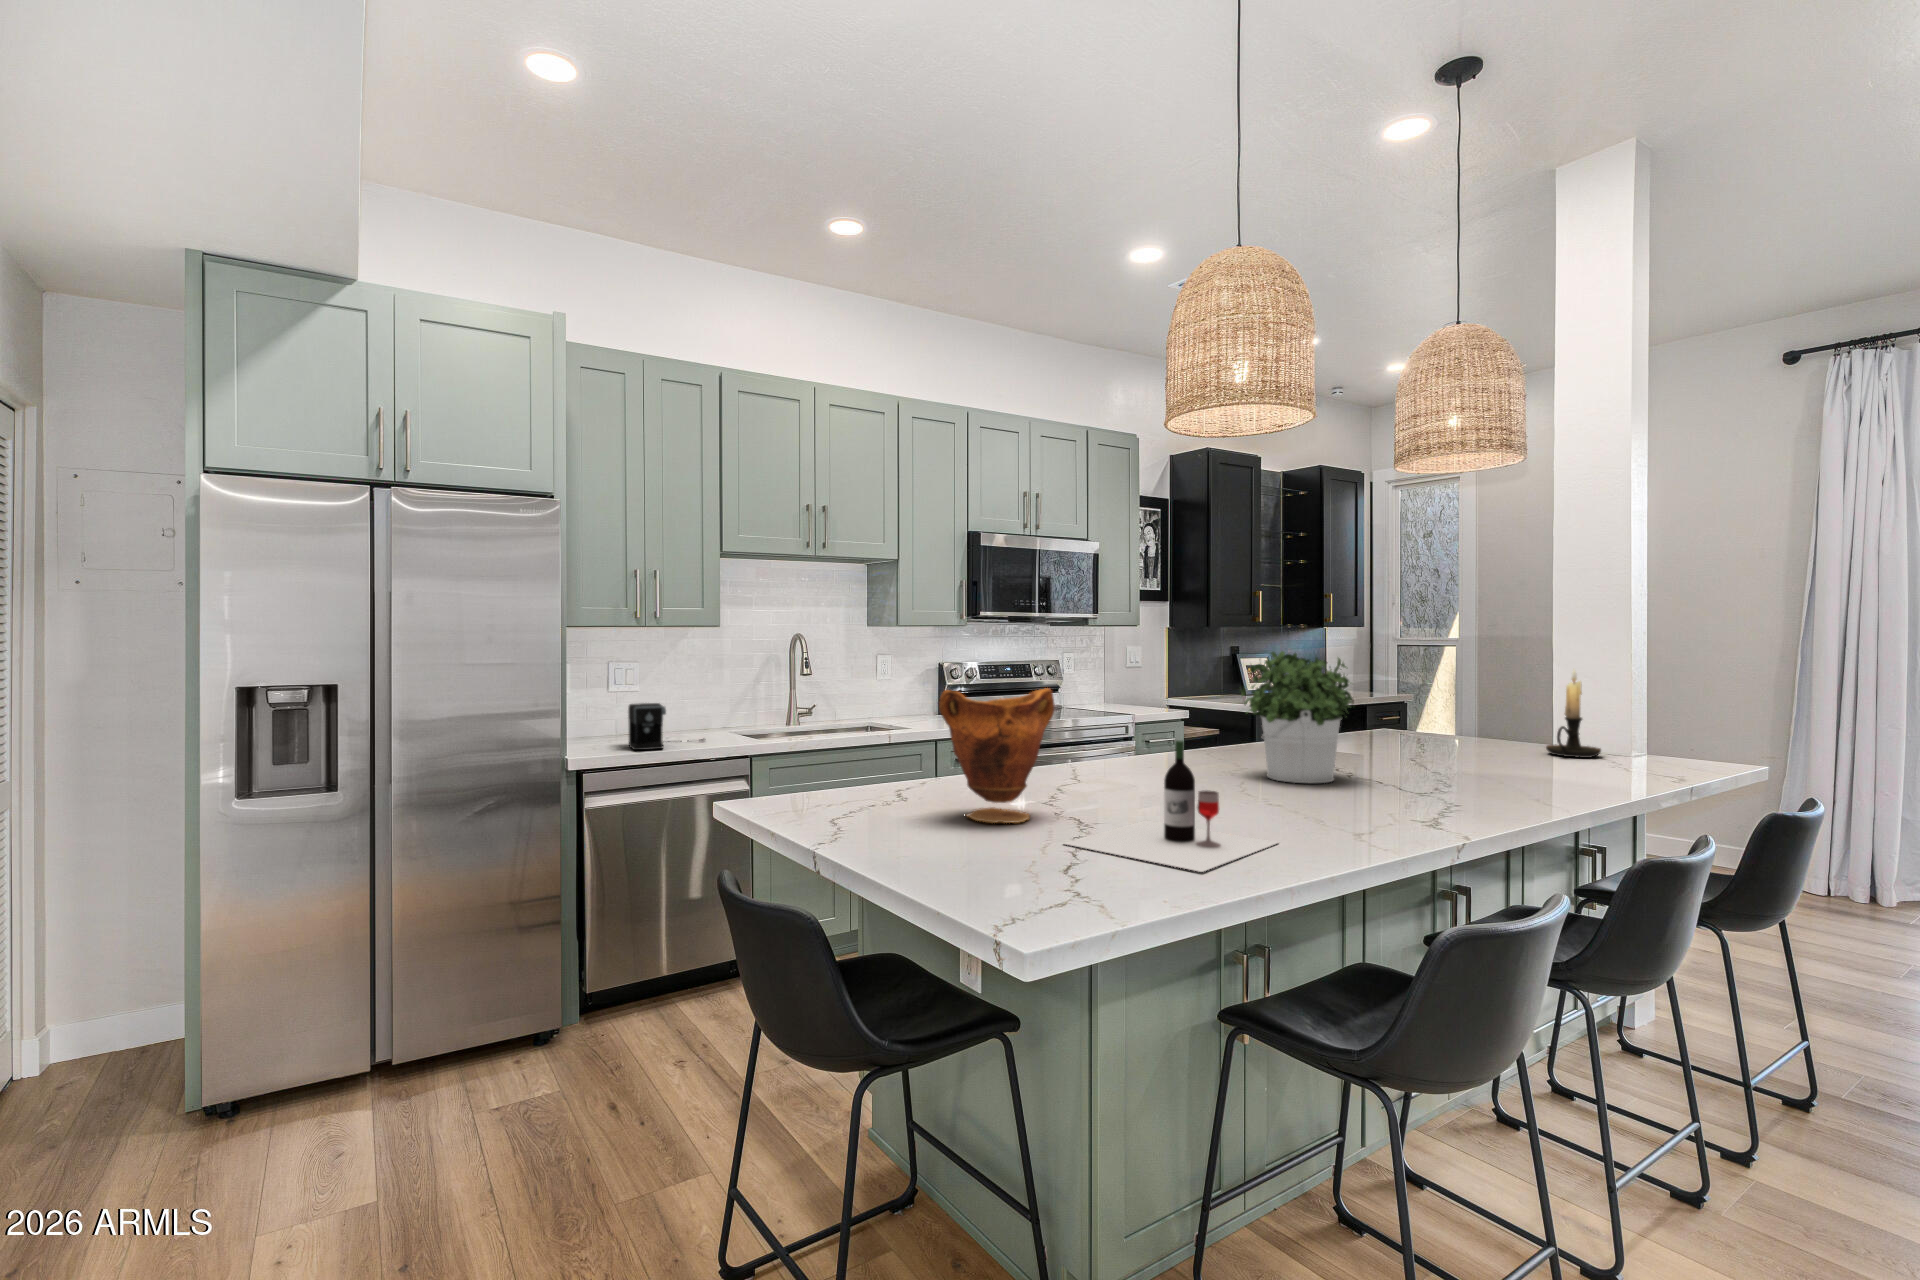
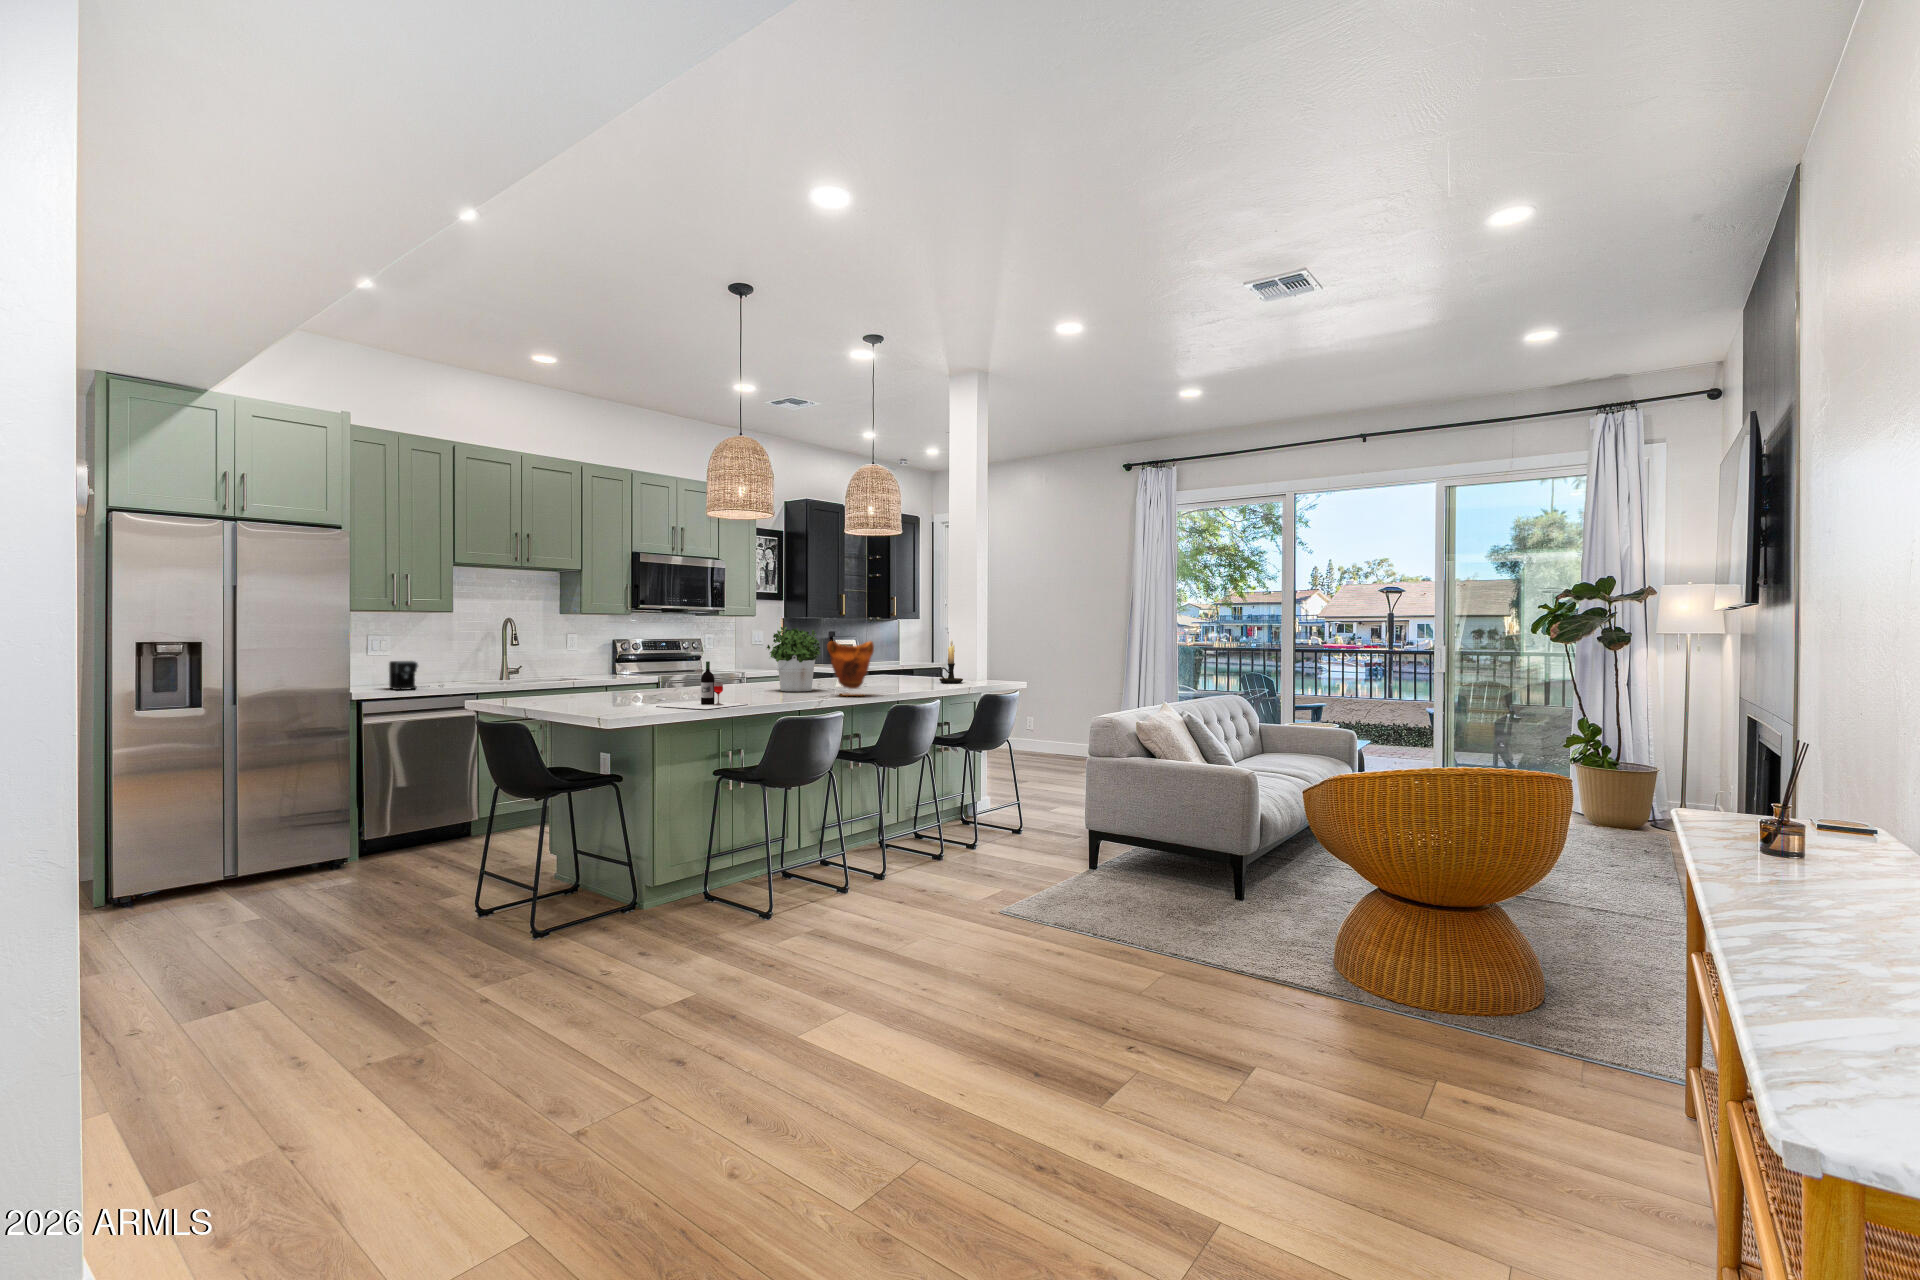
vase: present [939,689,1055,823] -> present [827,641,874,696]

